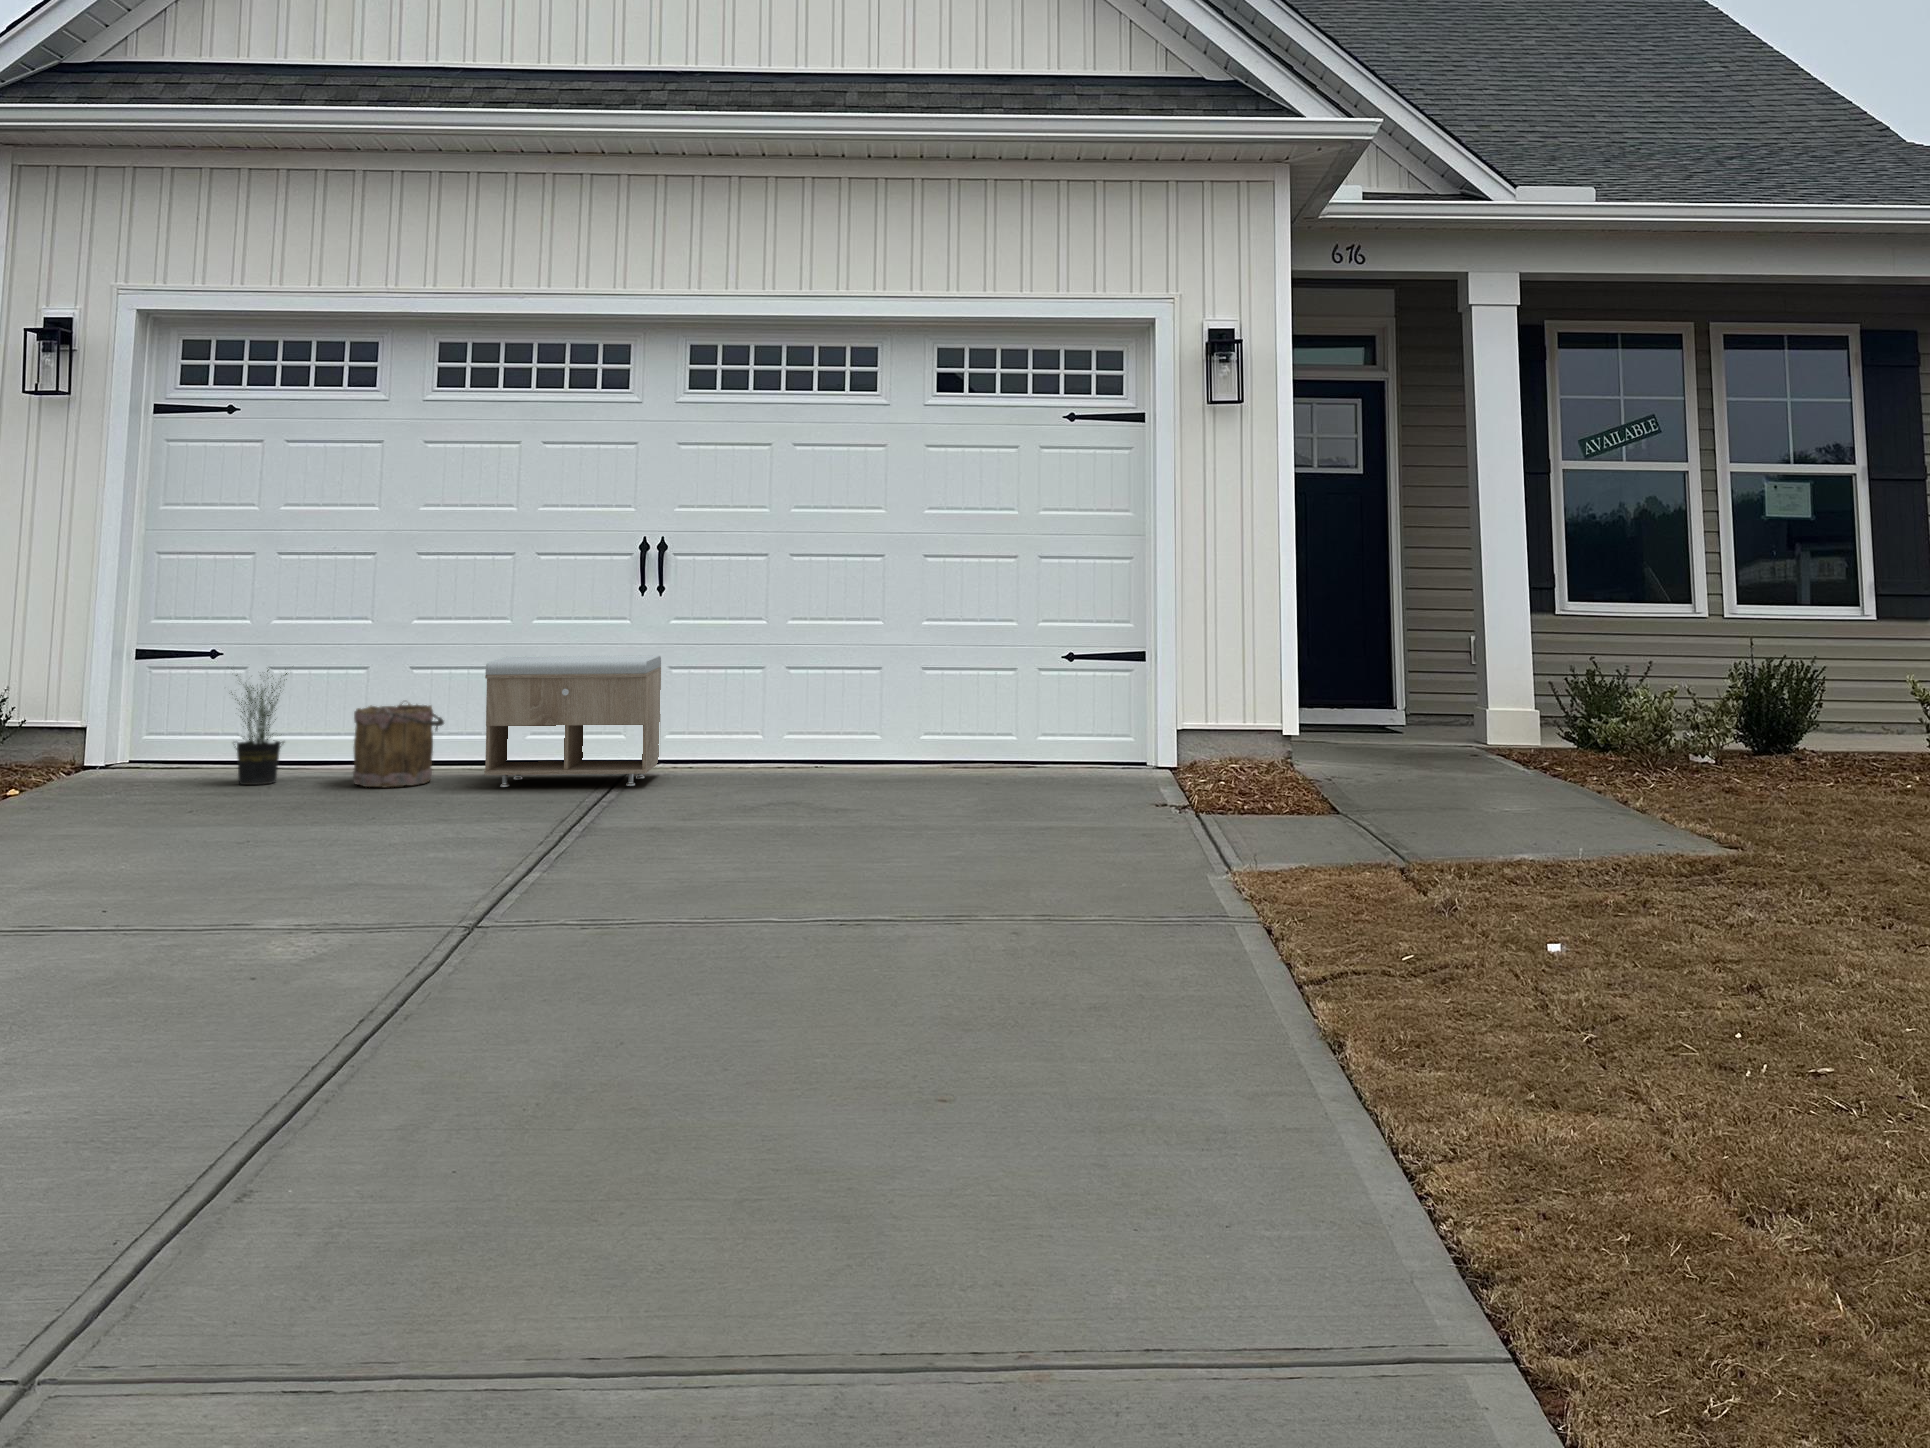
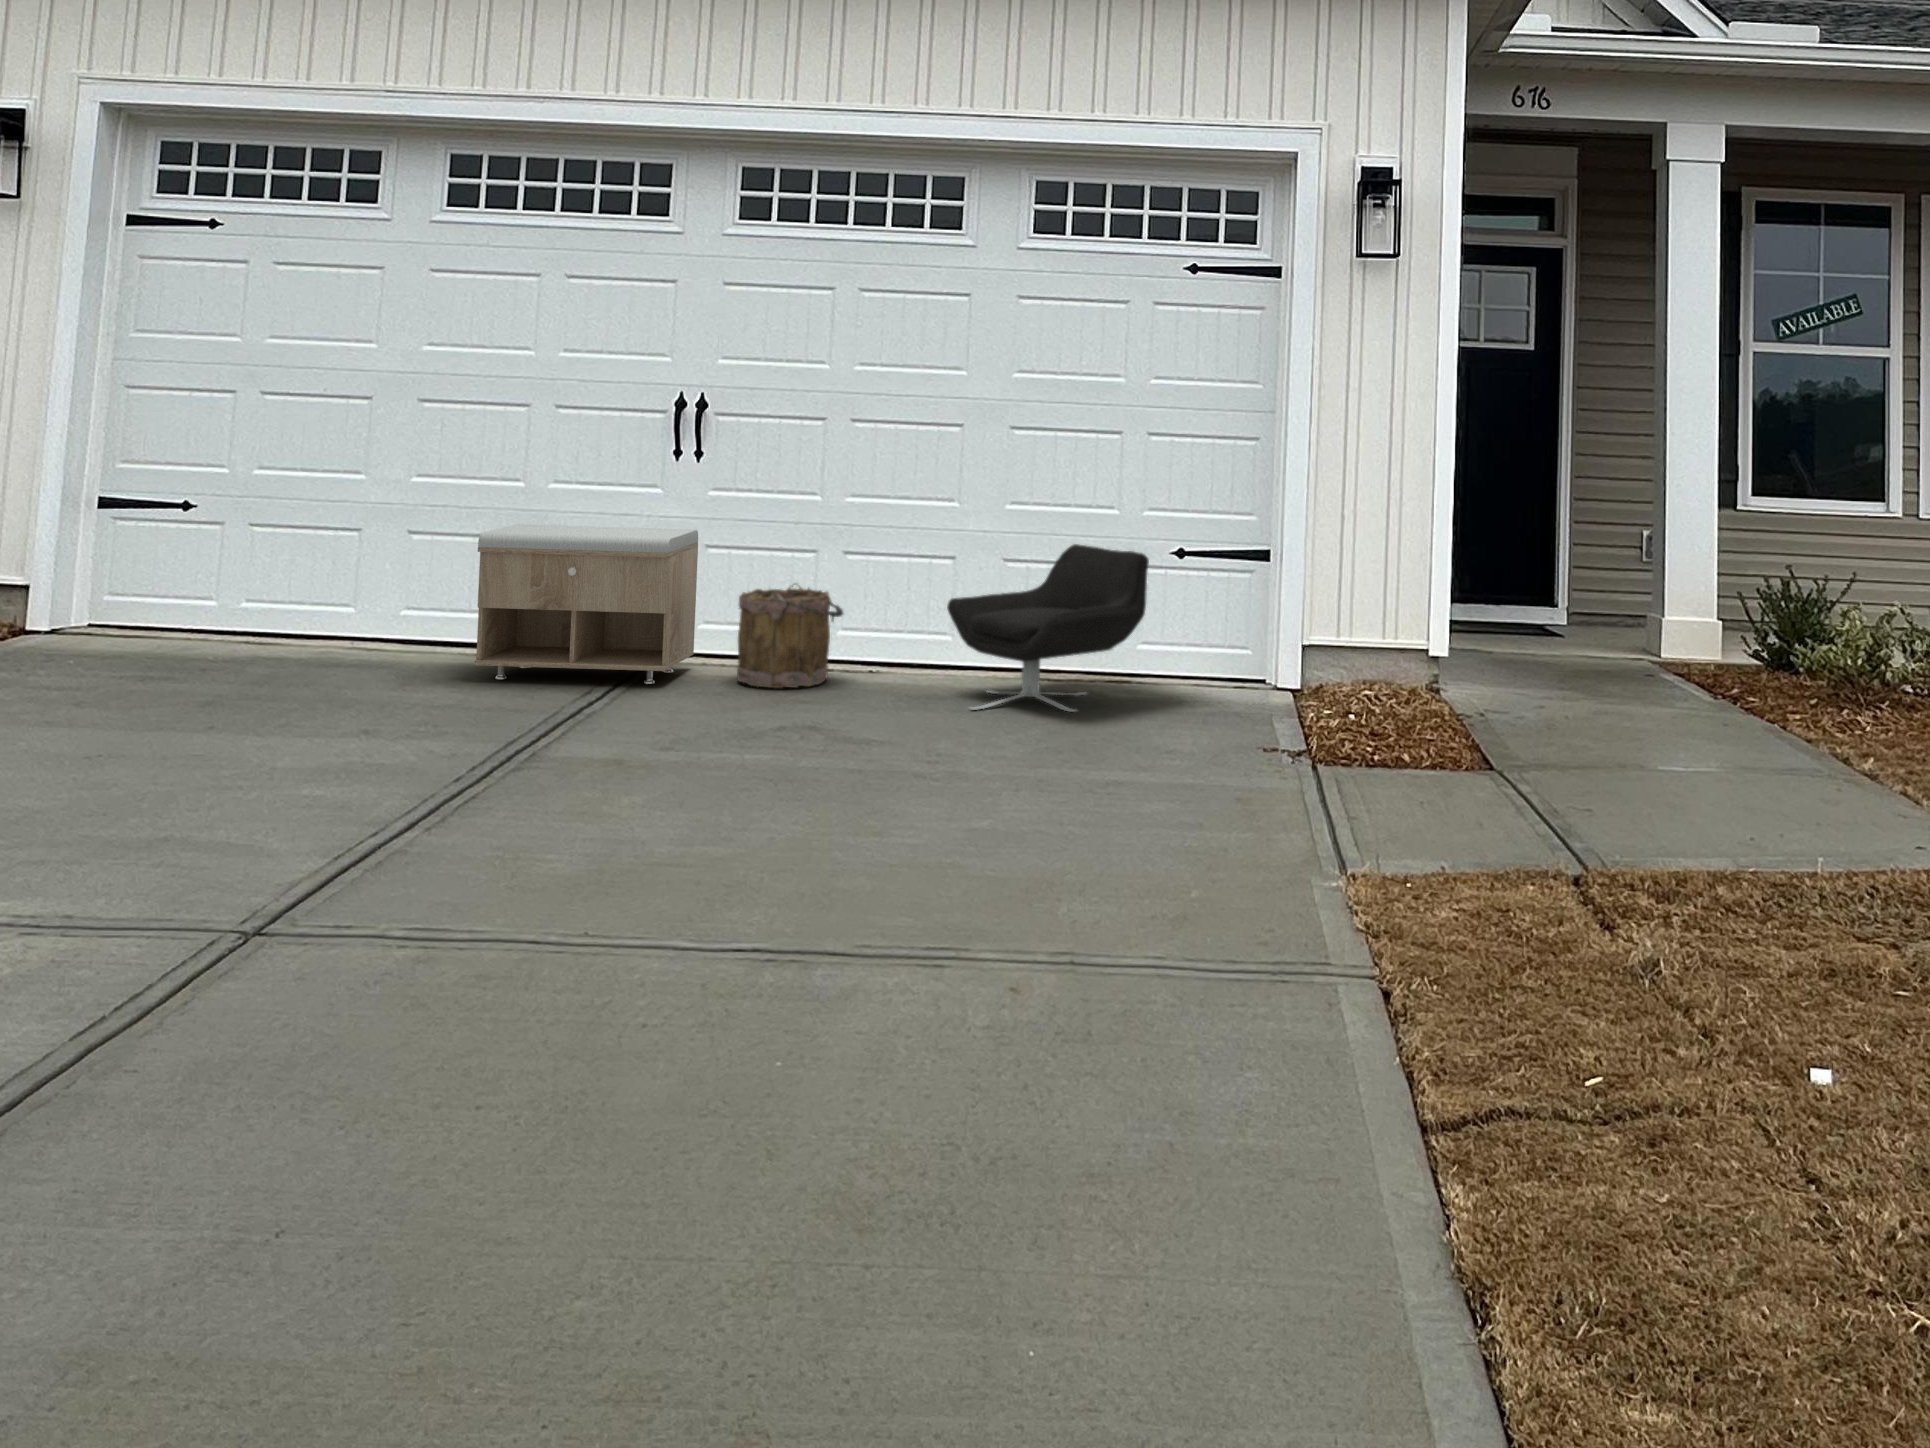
lounge chair: none [880,655,1047,793] -> present [947,544,1149,712]
potted plant: present [231,669,287,785] -> none [181,520,265,664]
bucket: present [353,703,444,787] -> present [737,584,844,688]

